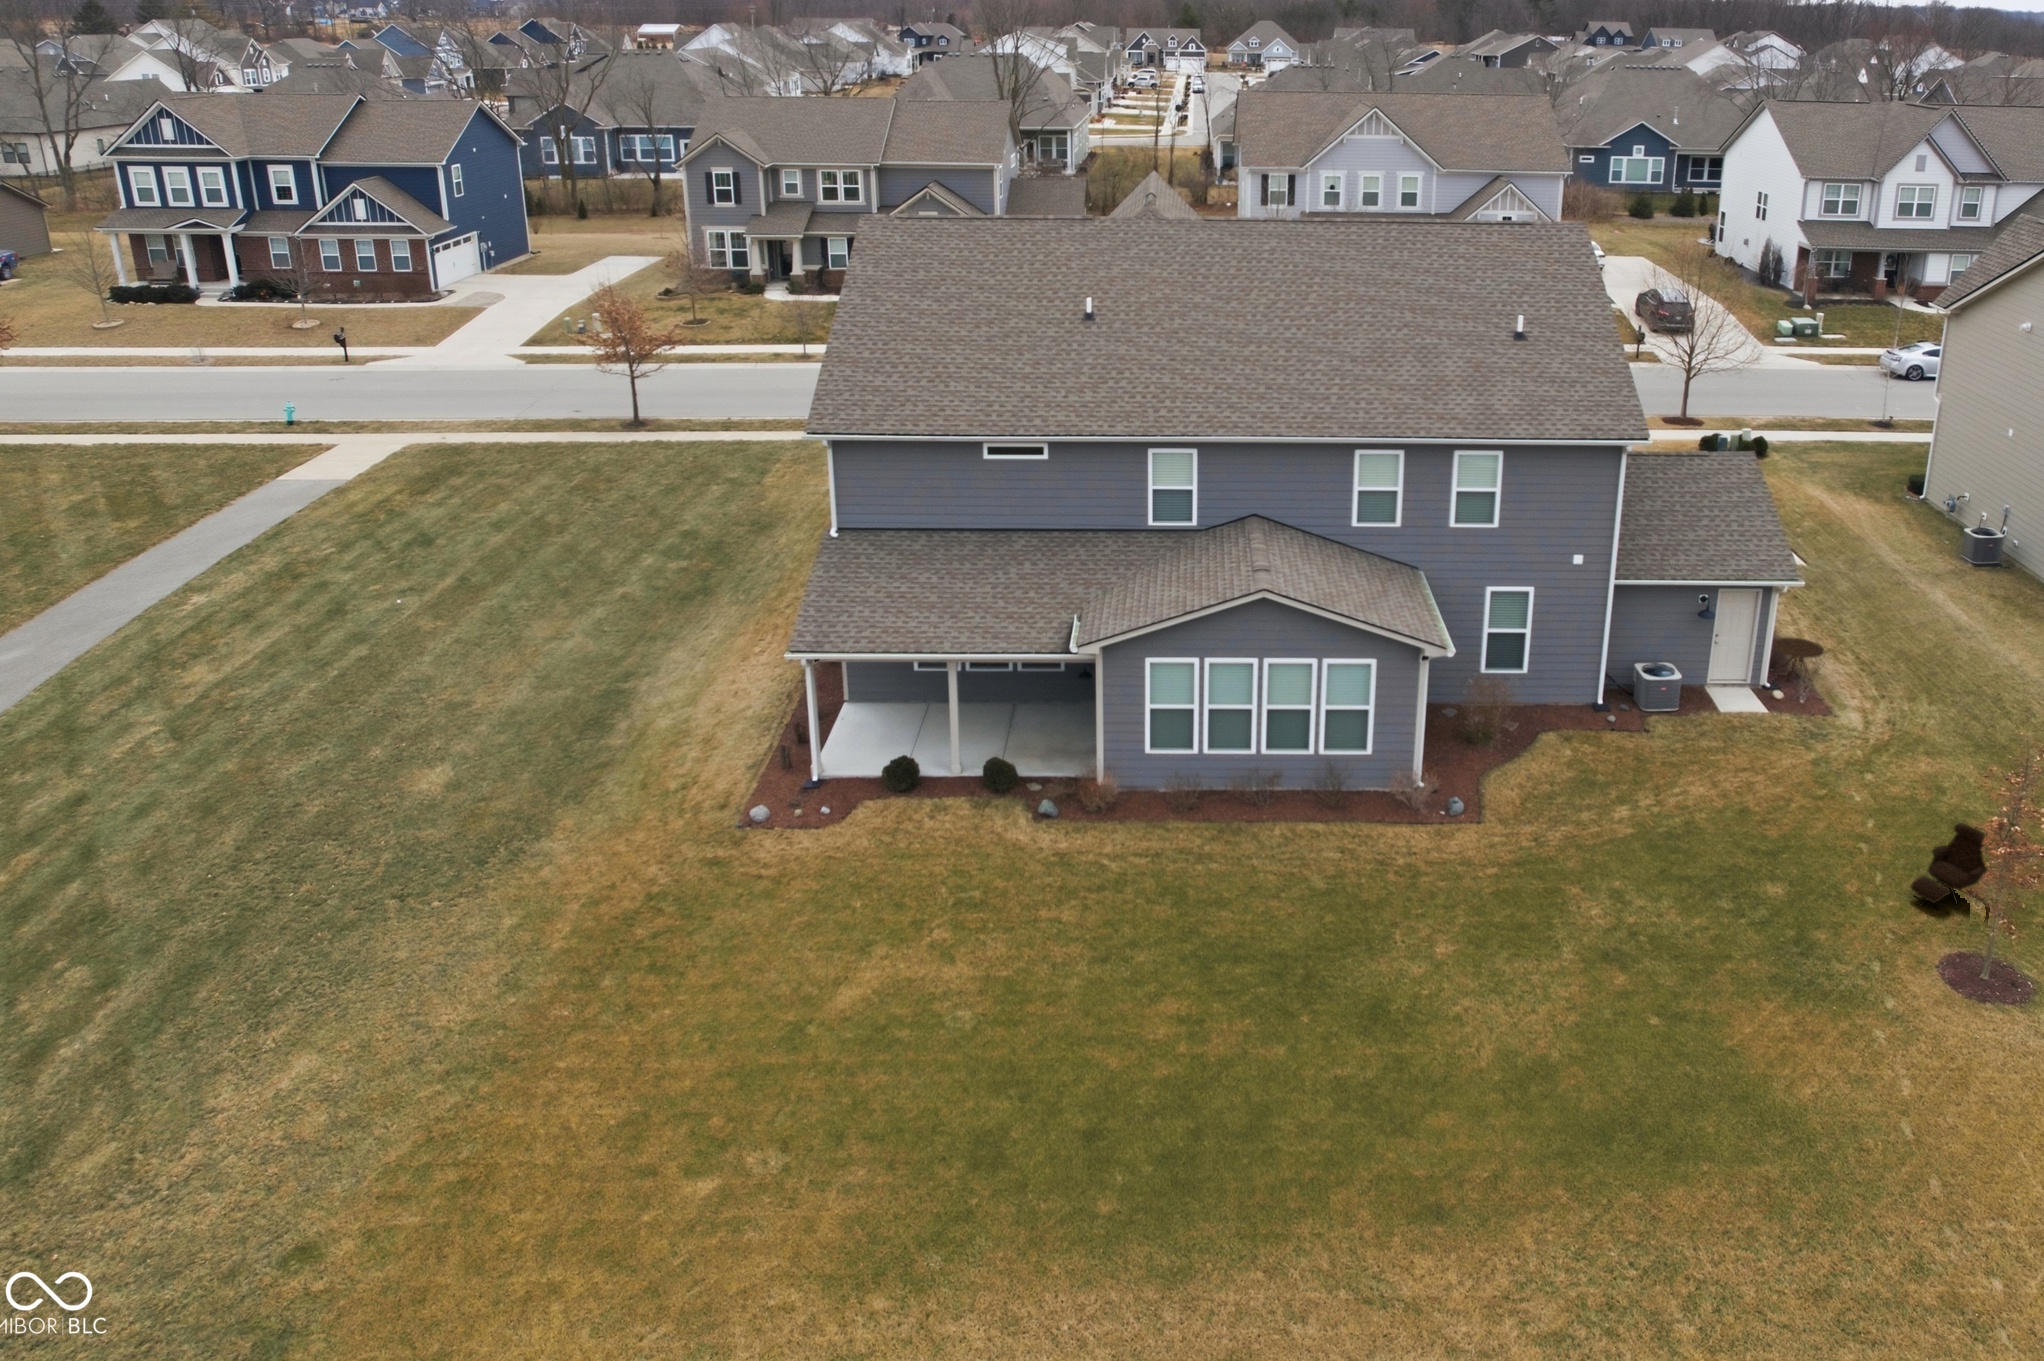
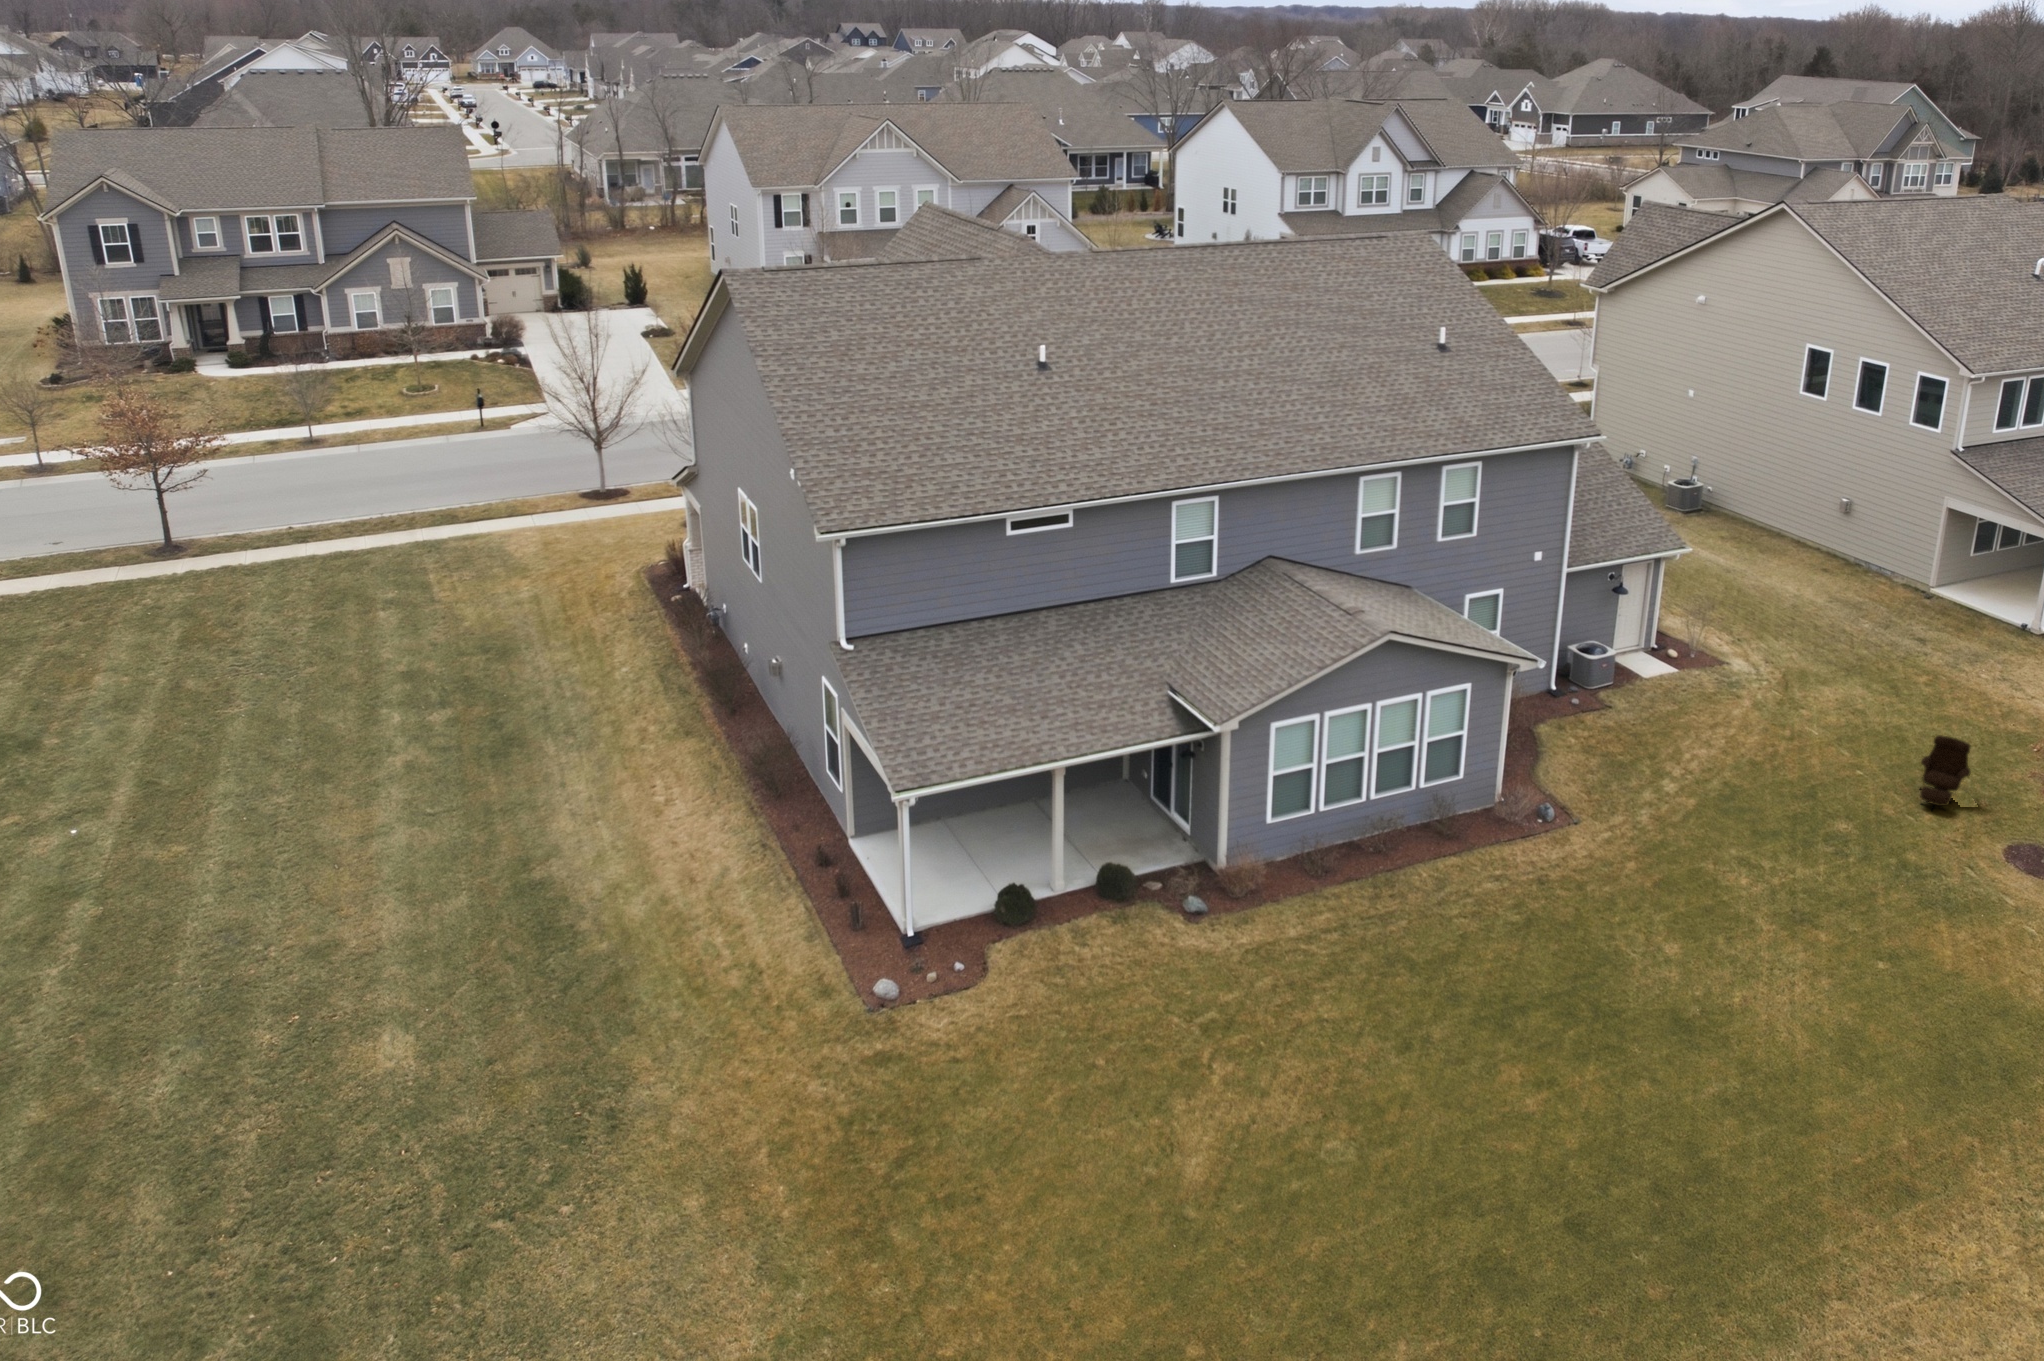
round table: present [1775,637,1824,676] -> none [1650,599,1694,639]

